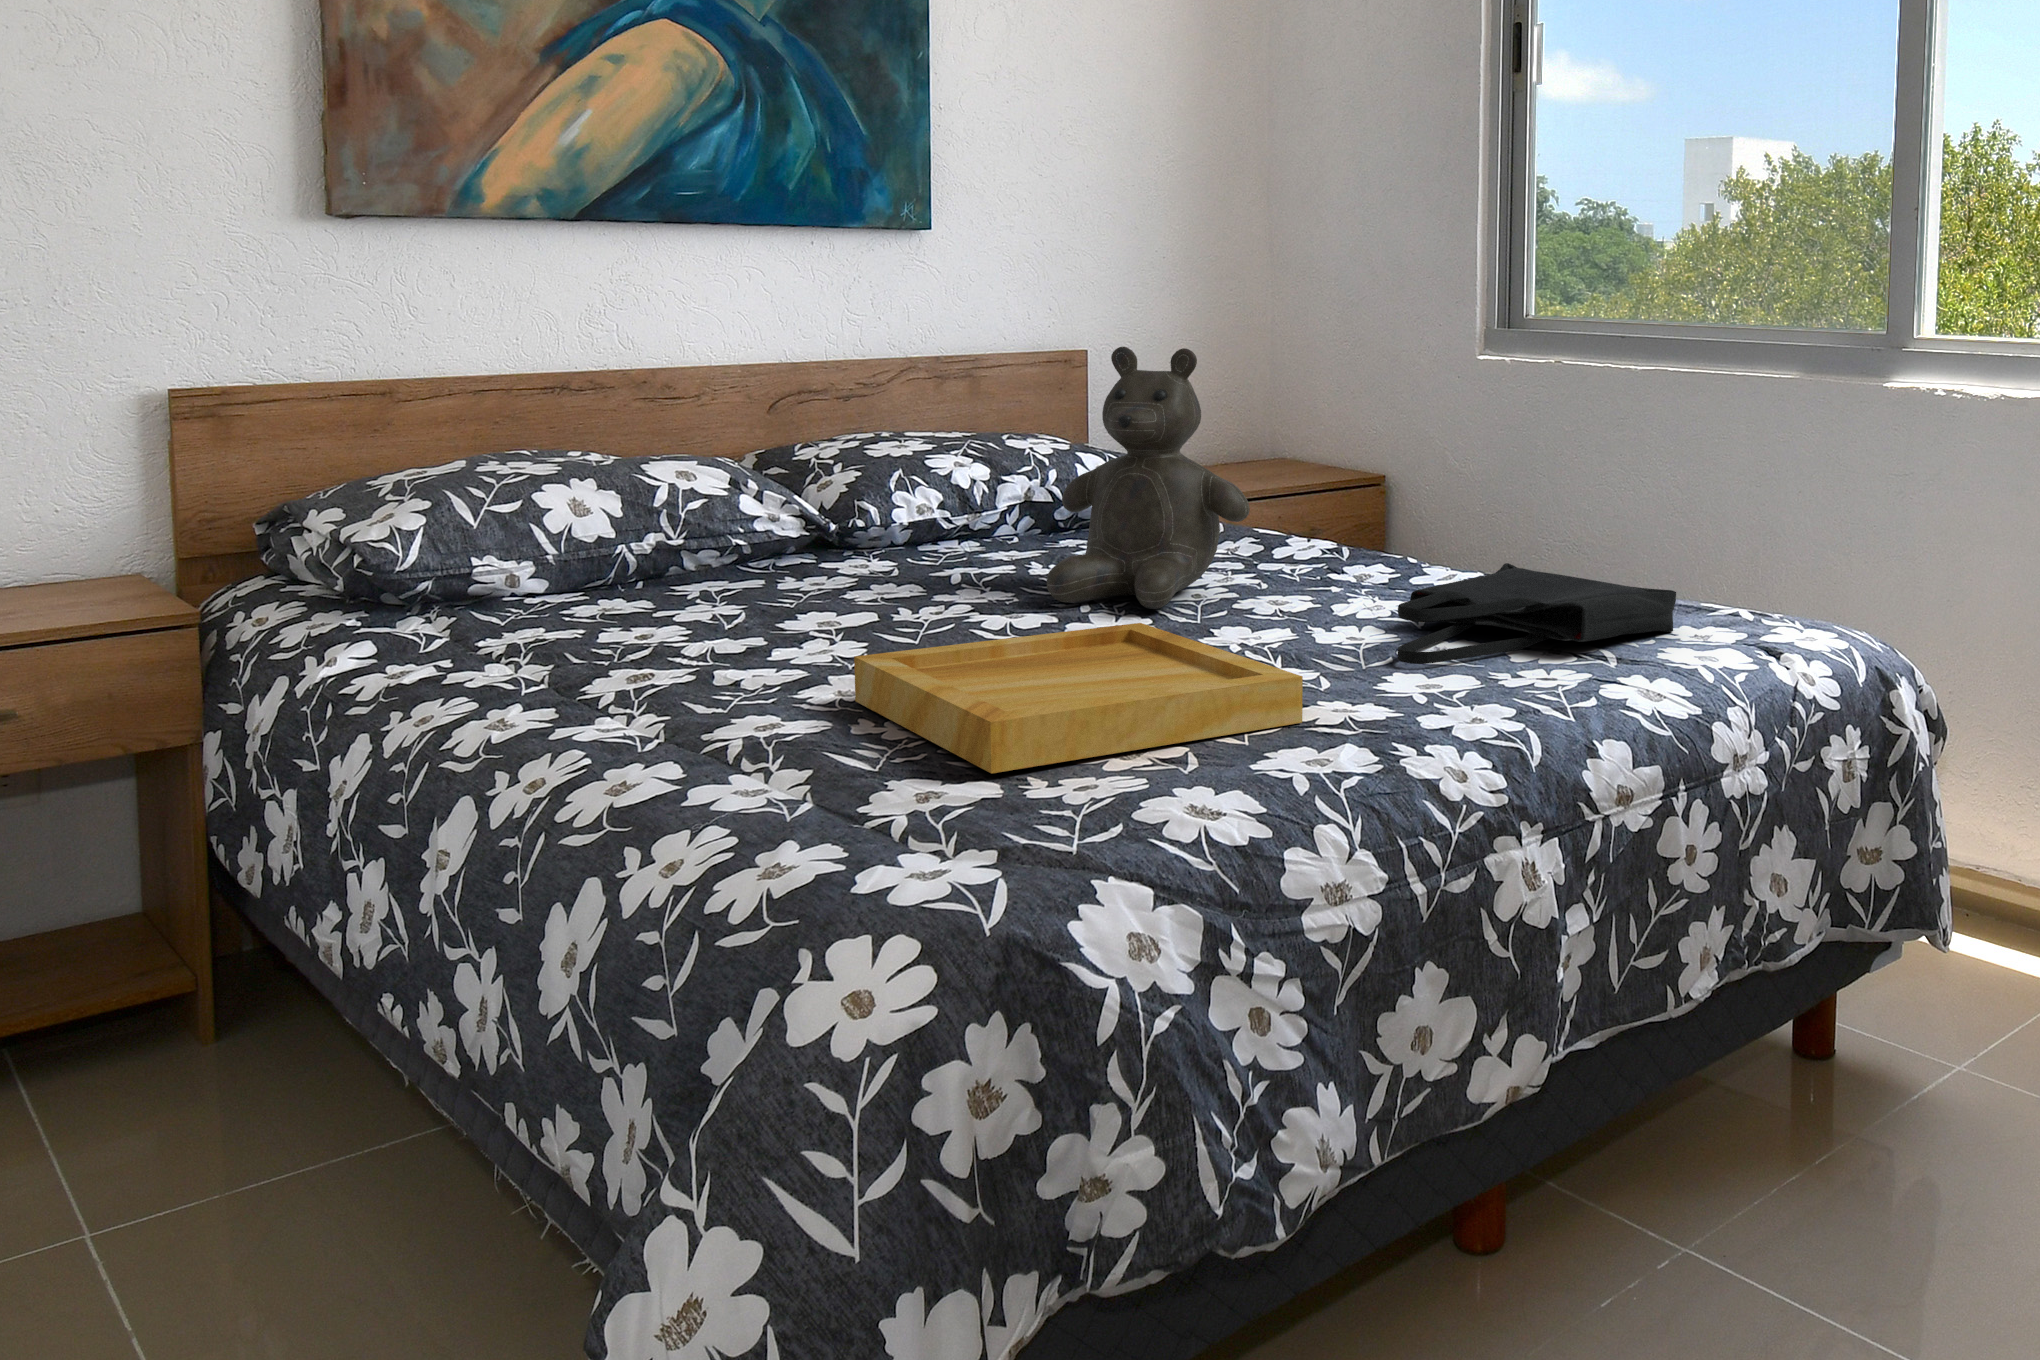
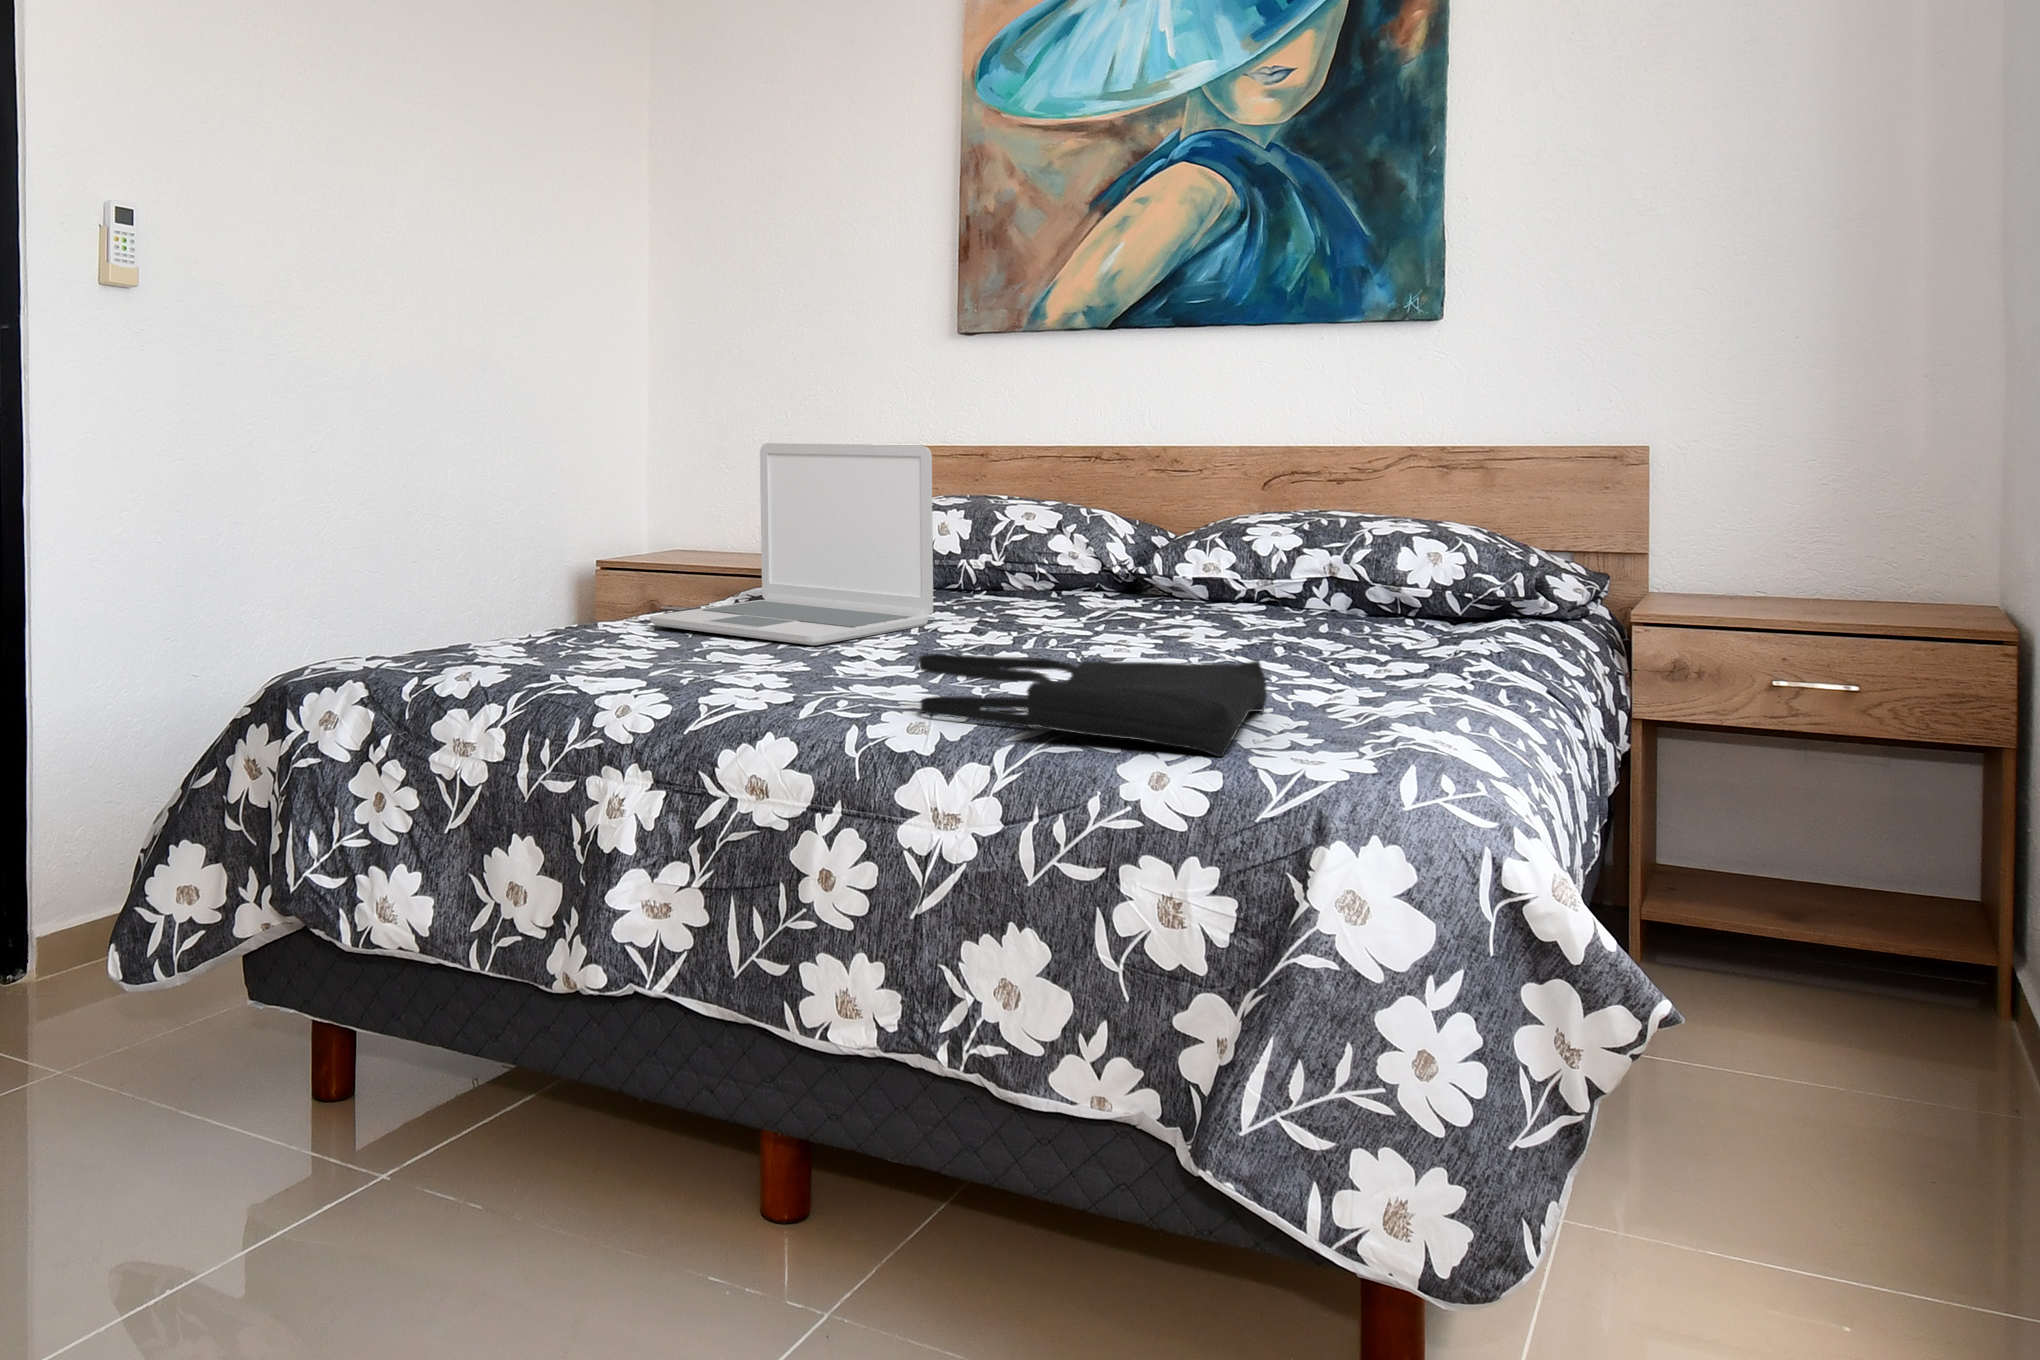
teddy bear: present [1047,347,1250,609] -> none [1015,414,1174,652]
laptop: none [527,389,931,691] -> present [650,443,933,646]
tray: present [854,623,1303,773] -> none [508,622,864,715]

